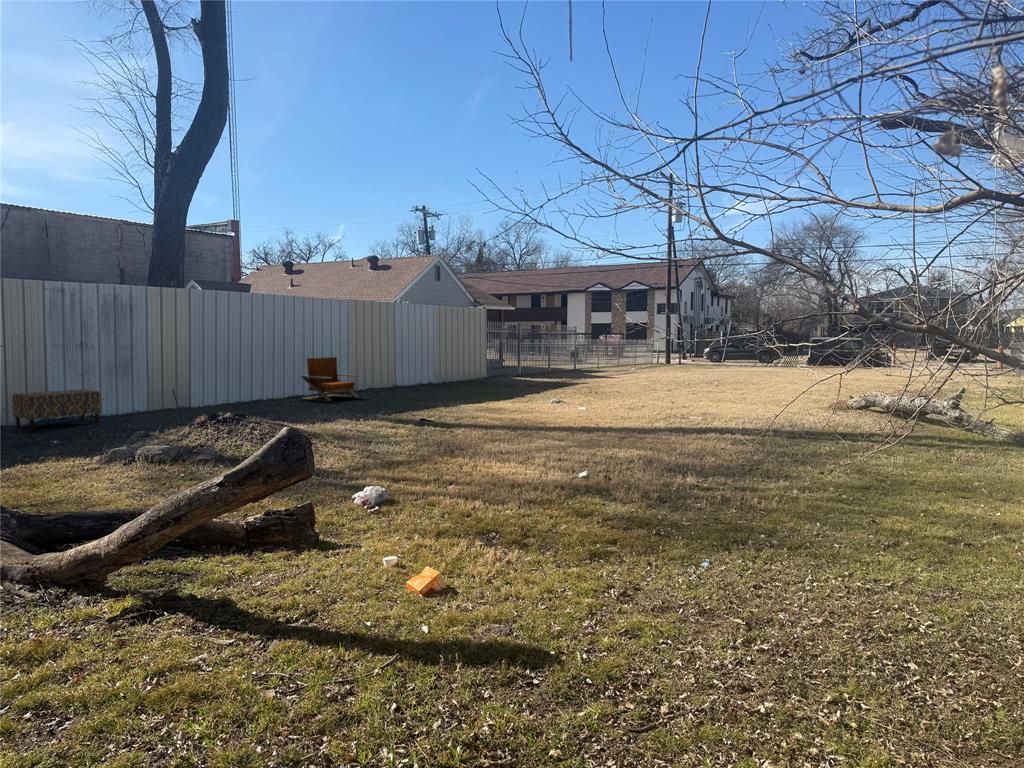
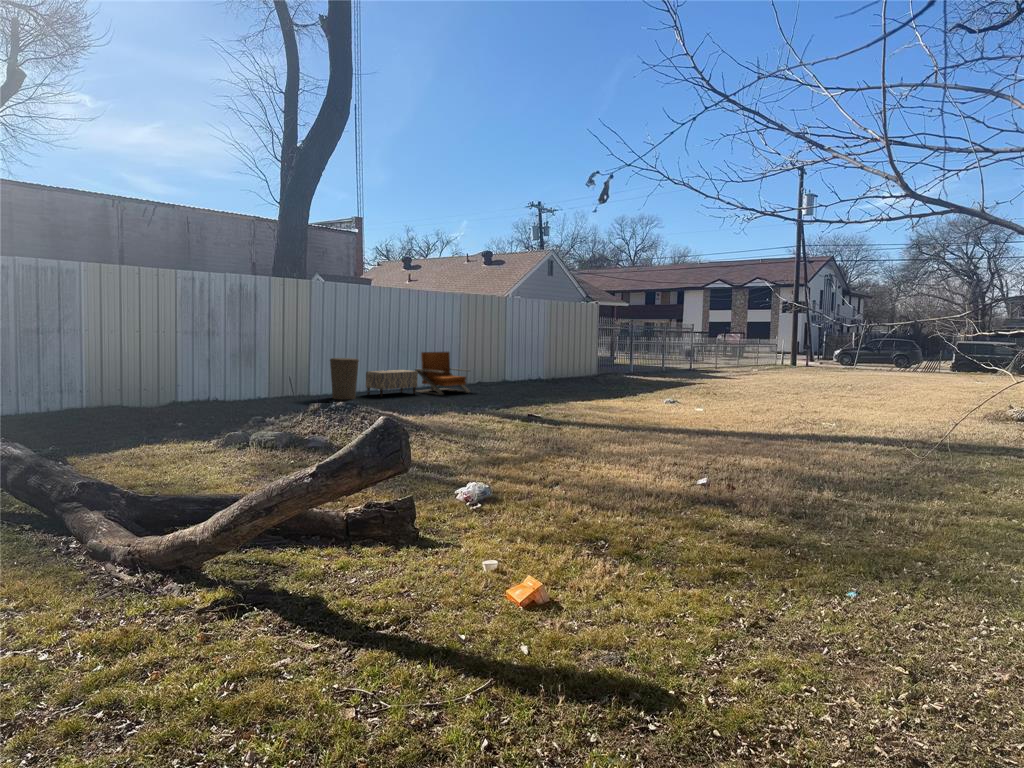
trash can: none [210,366,242,409] -> present [330,358,359,399]
bench: present [12,390,101,430] -> present [366,370,418,397]

